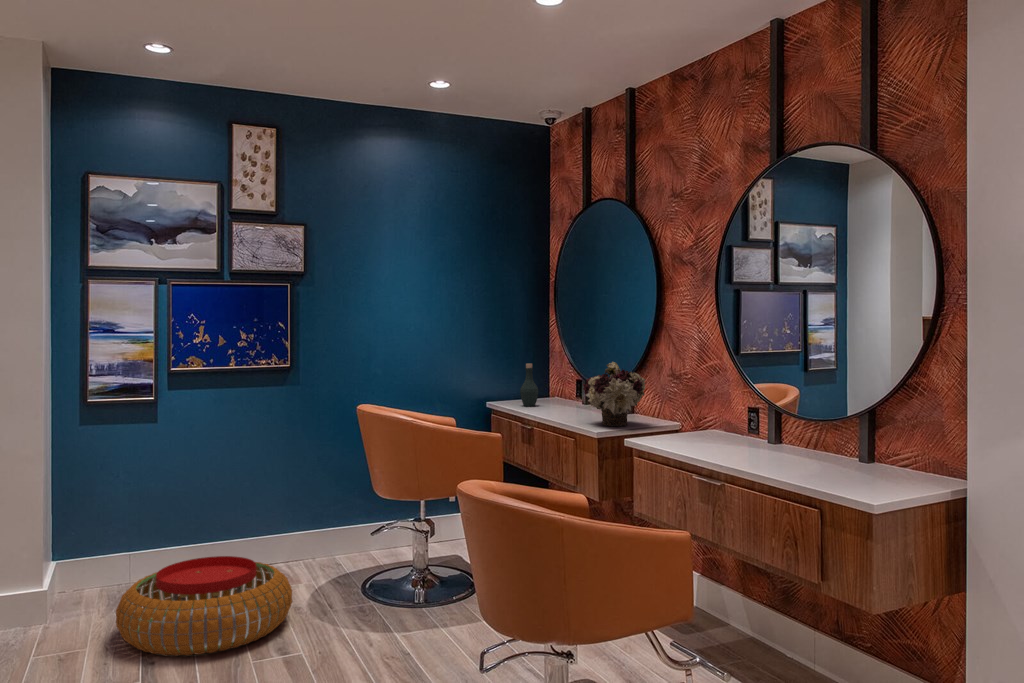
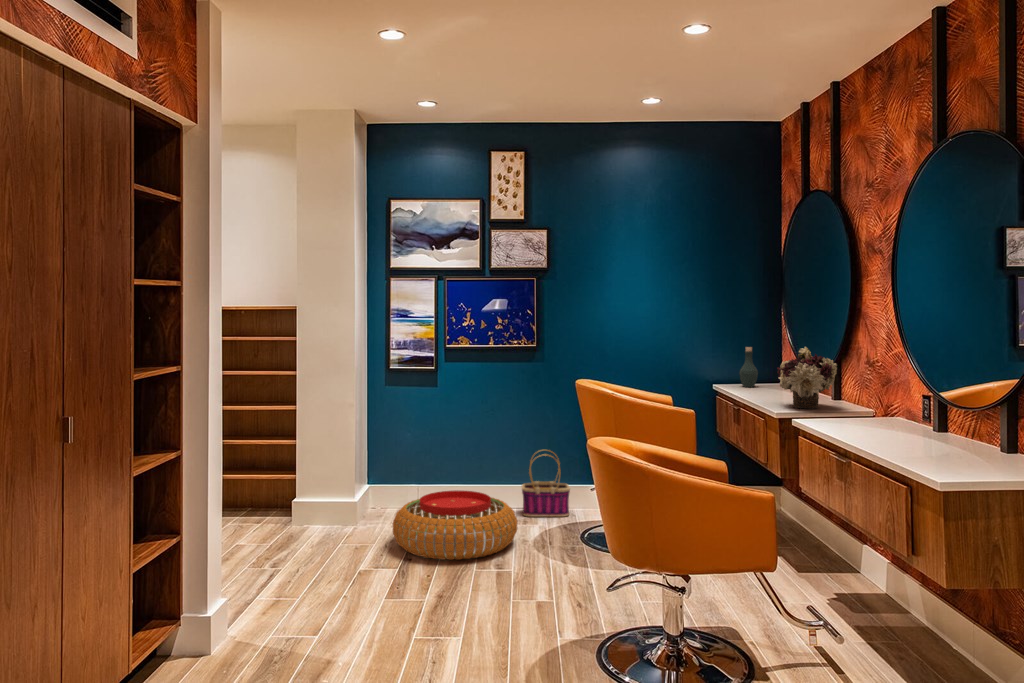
basket: none [276,493,339,578] -> present [522,450,570,517]

